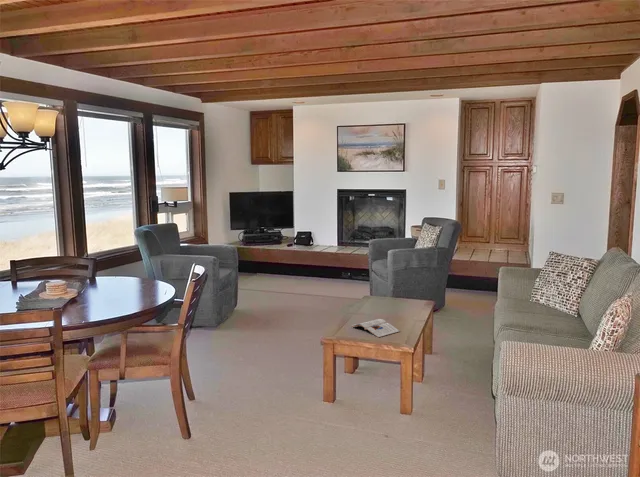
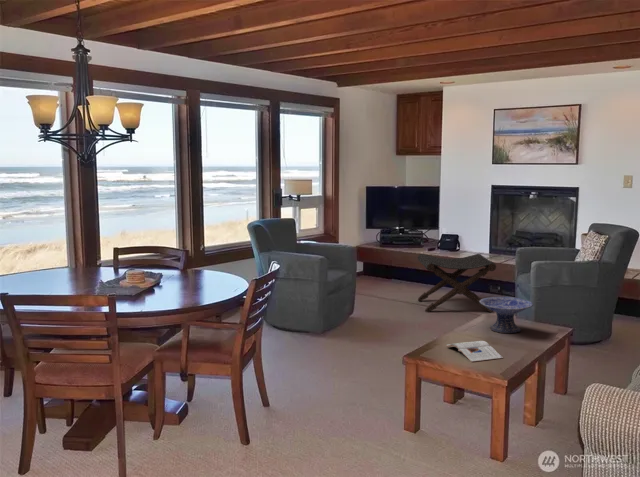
footstool: none [286,247,353,299] -> present [418,254,496,313]
decorative bowl: none [367,281,409,311] -> present [479,297,533,333]

